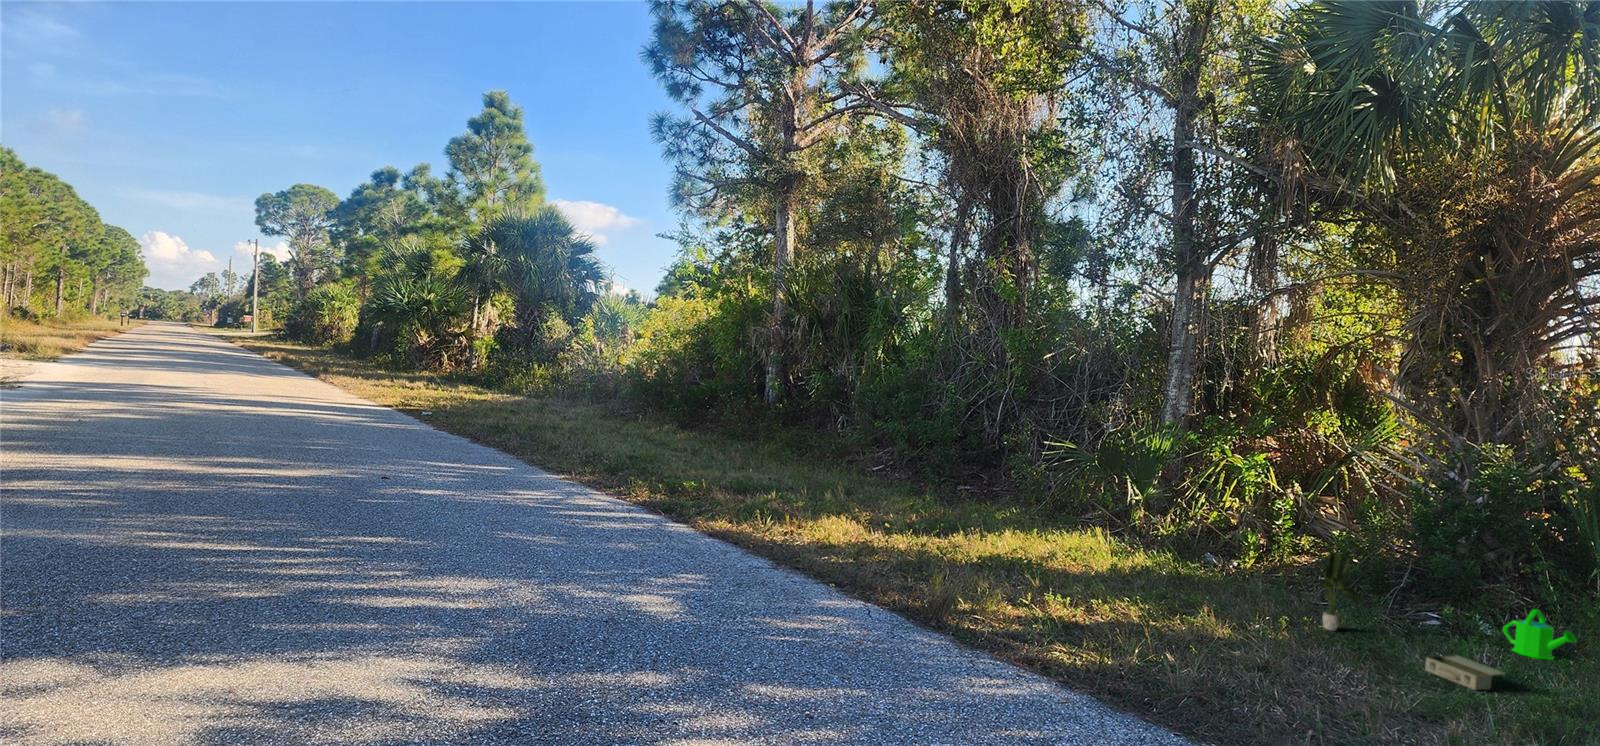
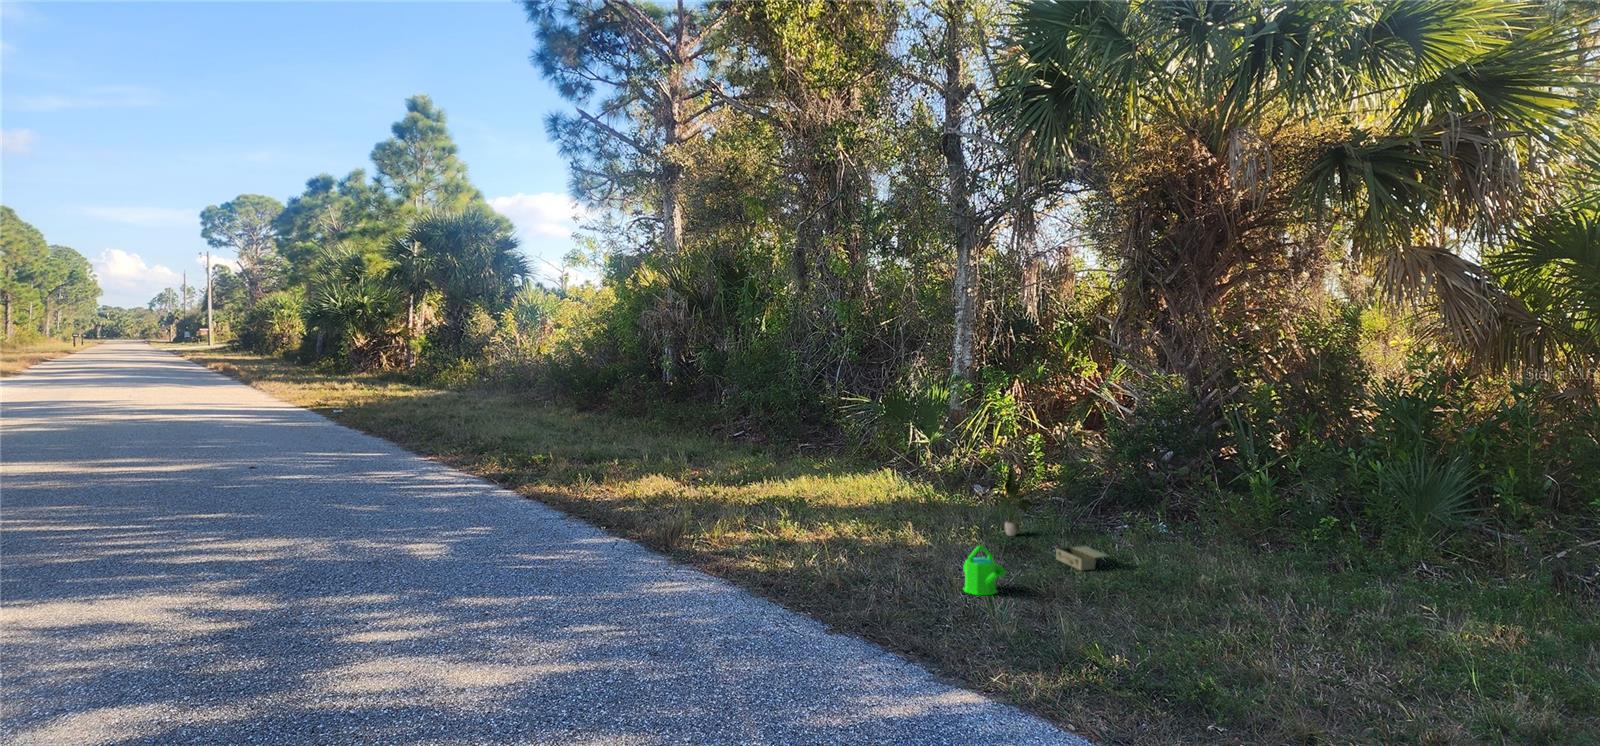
watering can: present [1503,609,1576,660] -> present [963,545,1005,595]

